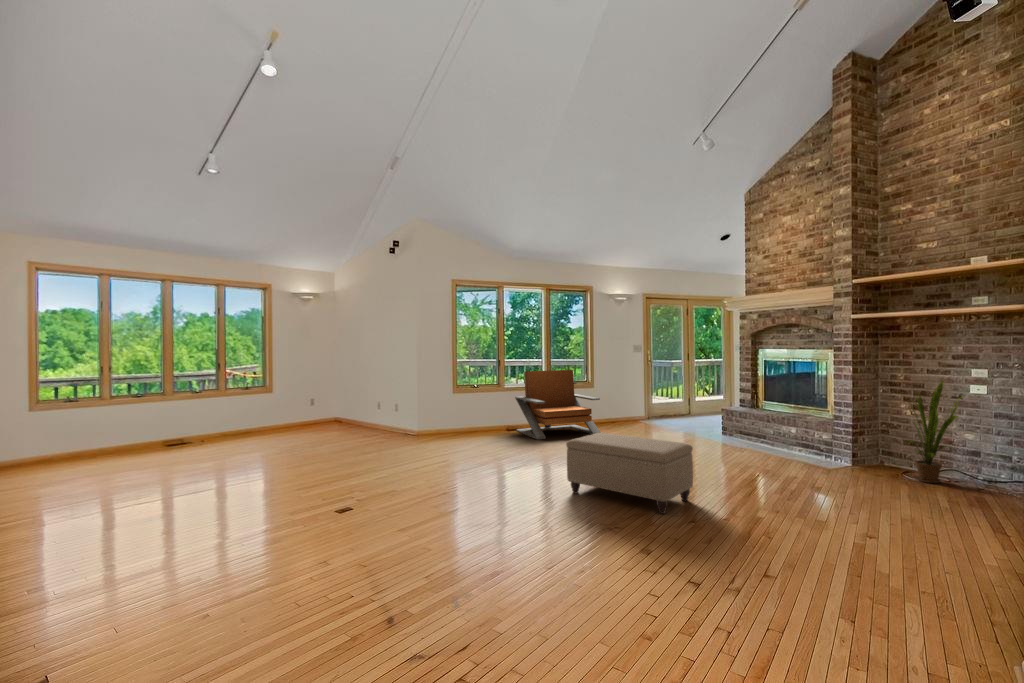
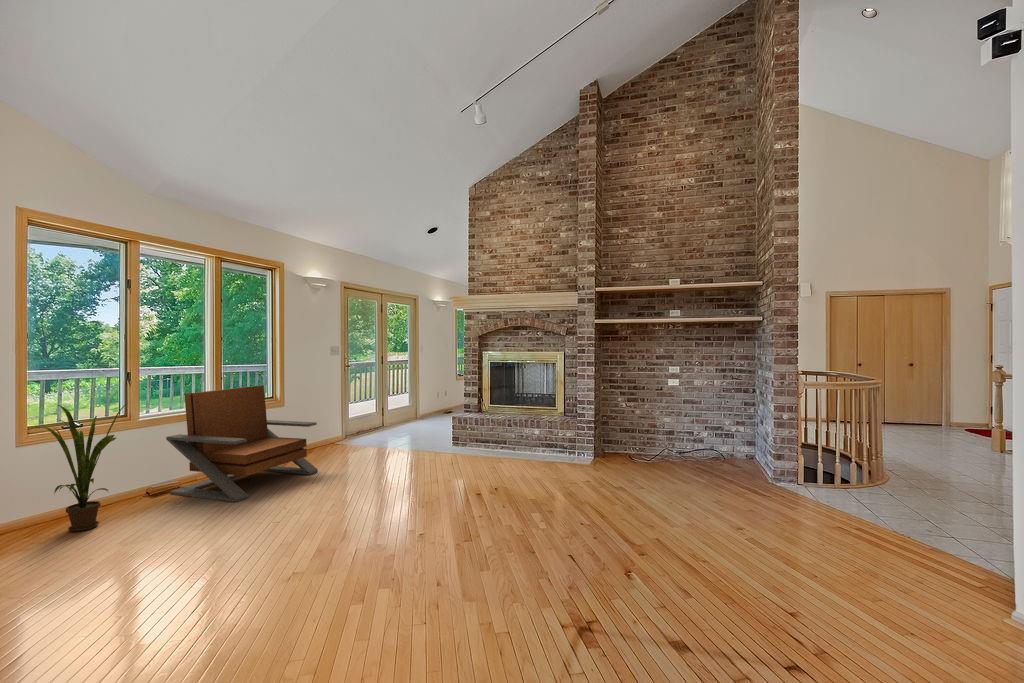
house plant: present [911,381,958,483] -> present [38,404,126,532]
ottoman: present [566,433,693,514] -> none [433,472,594,583]

